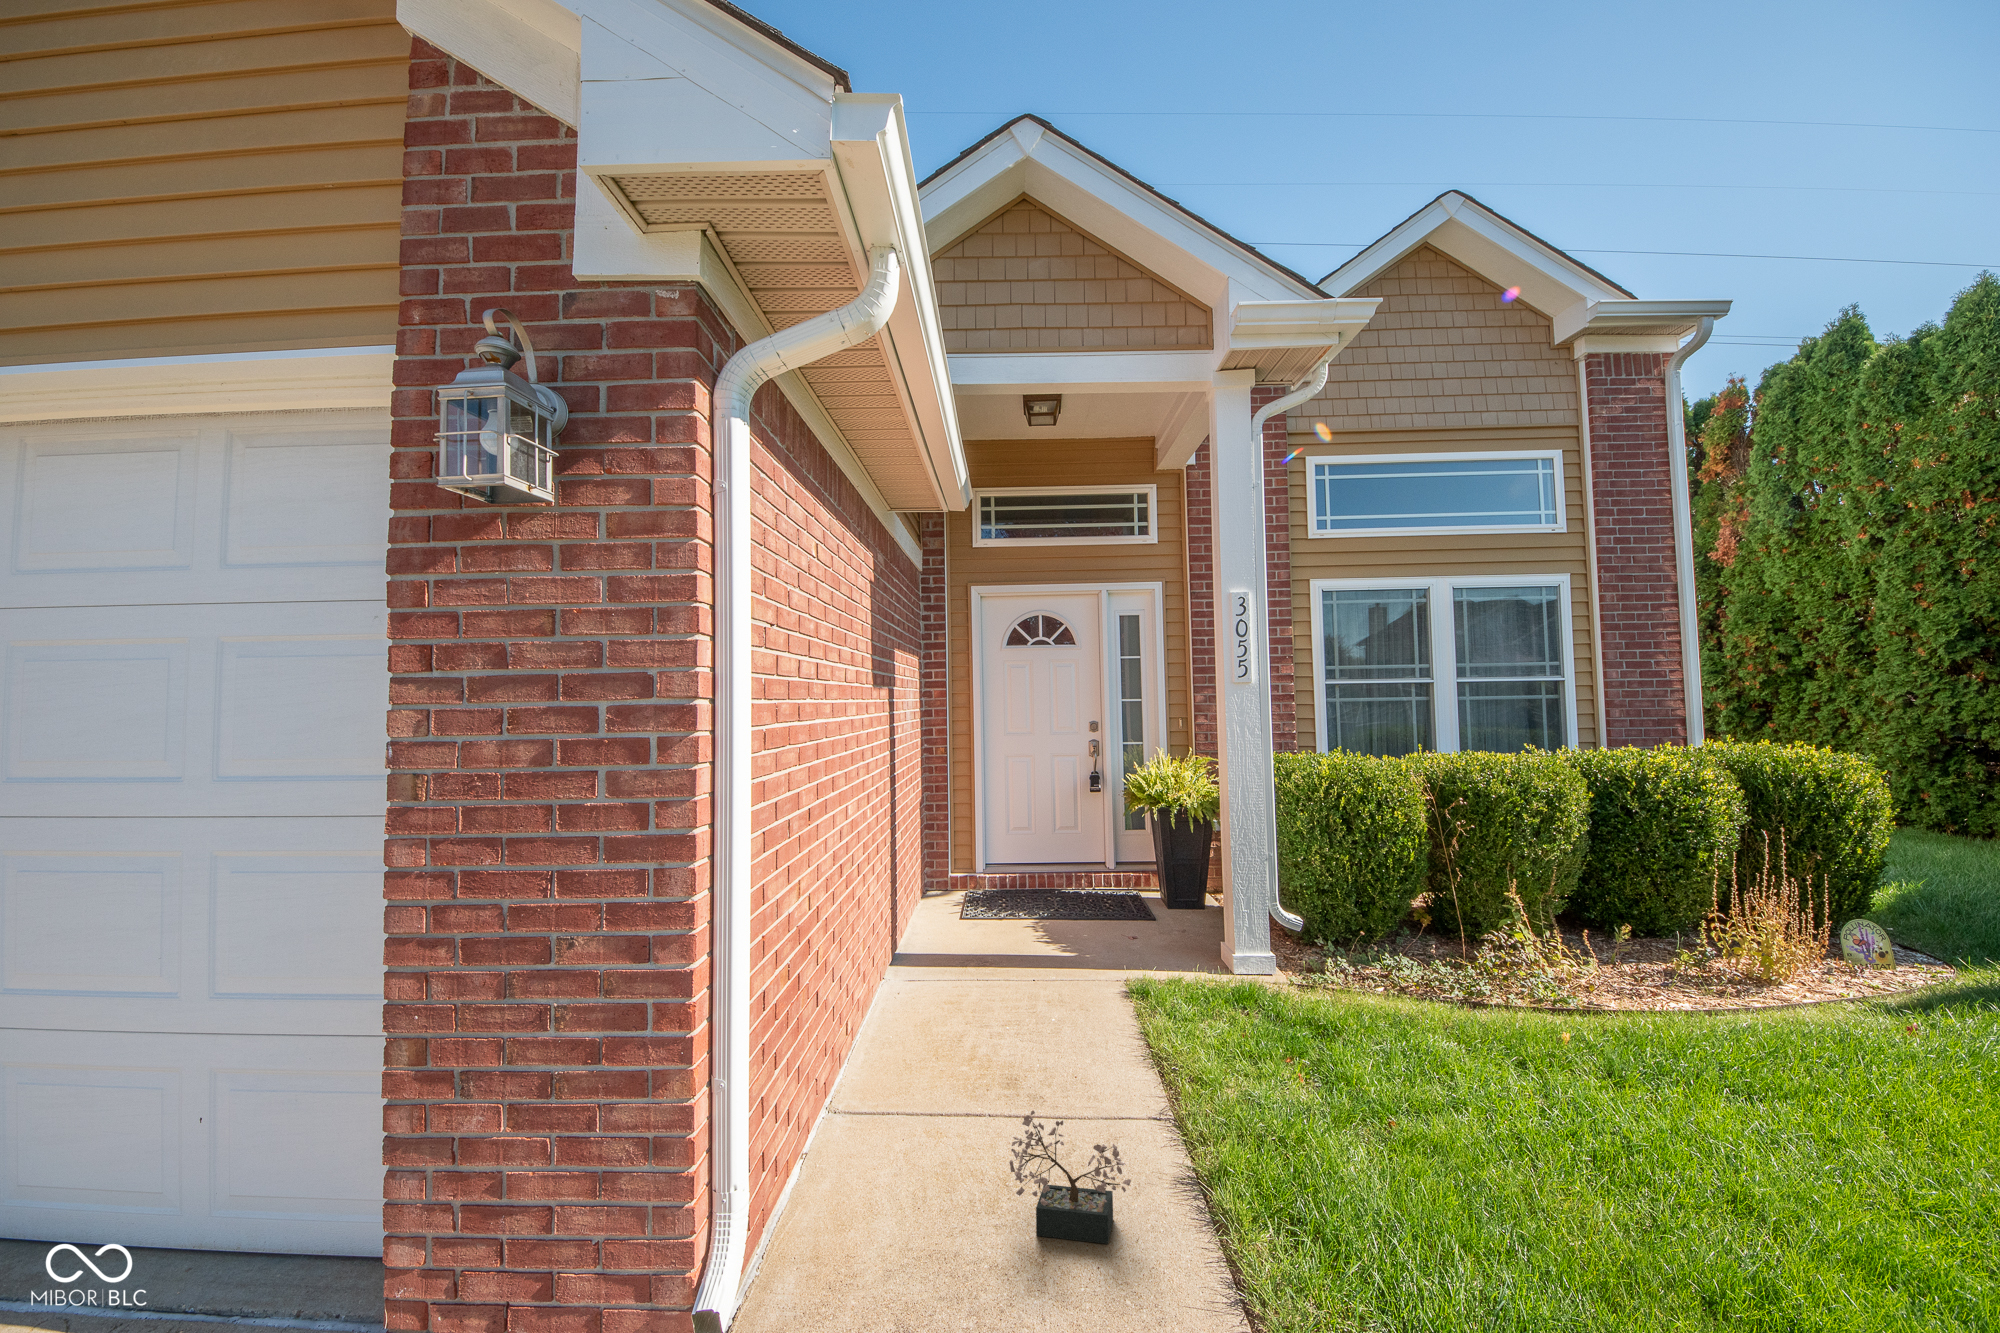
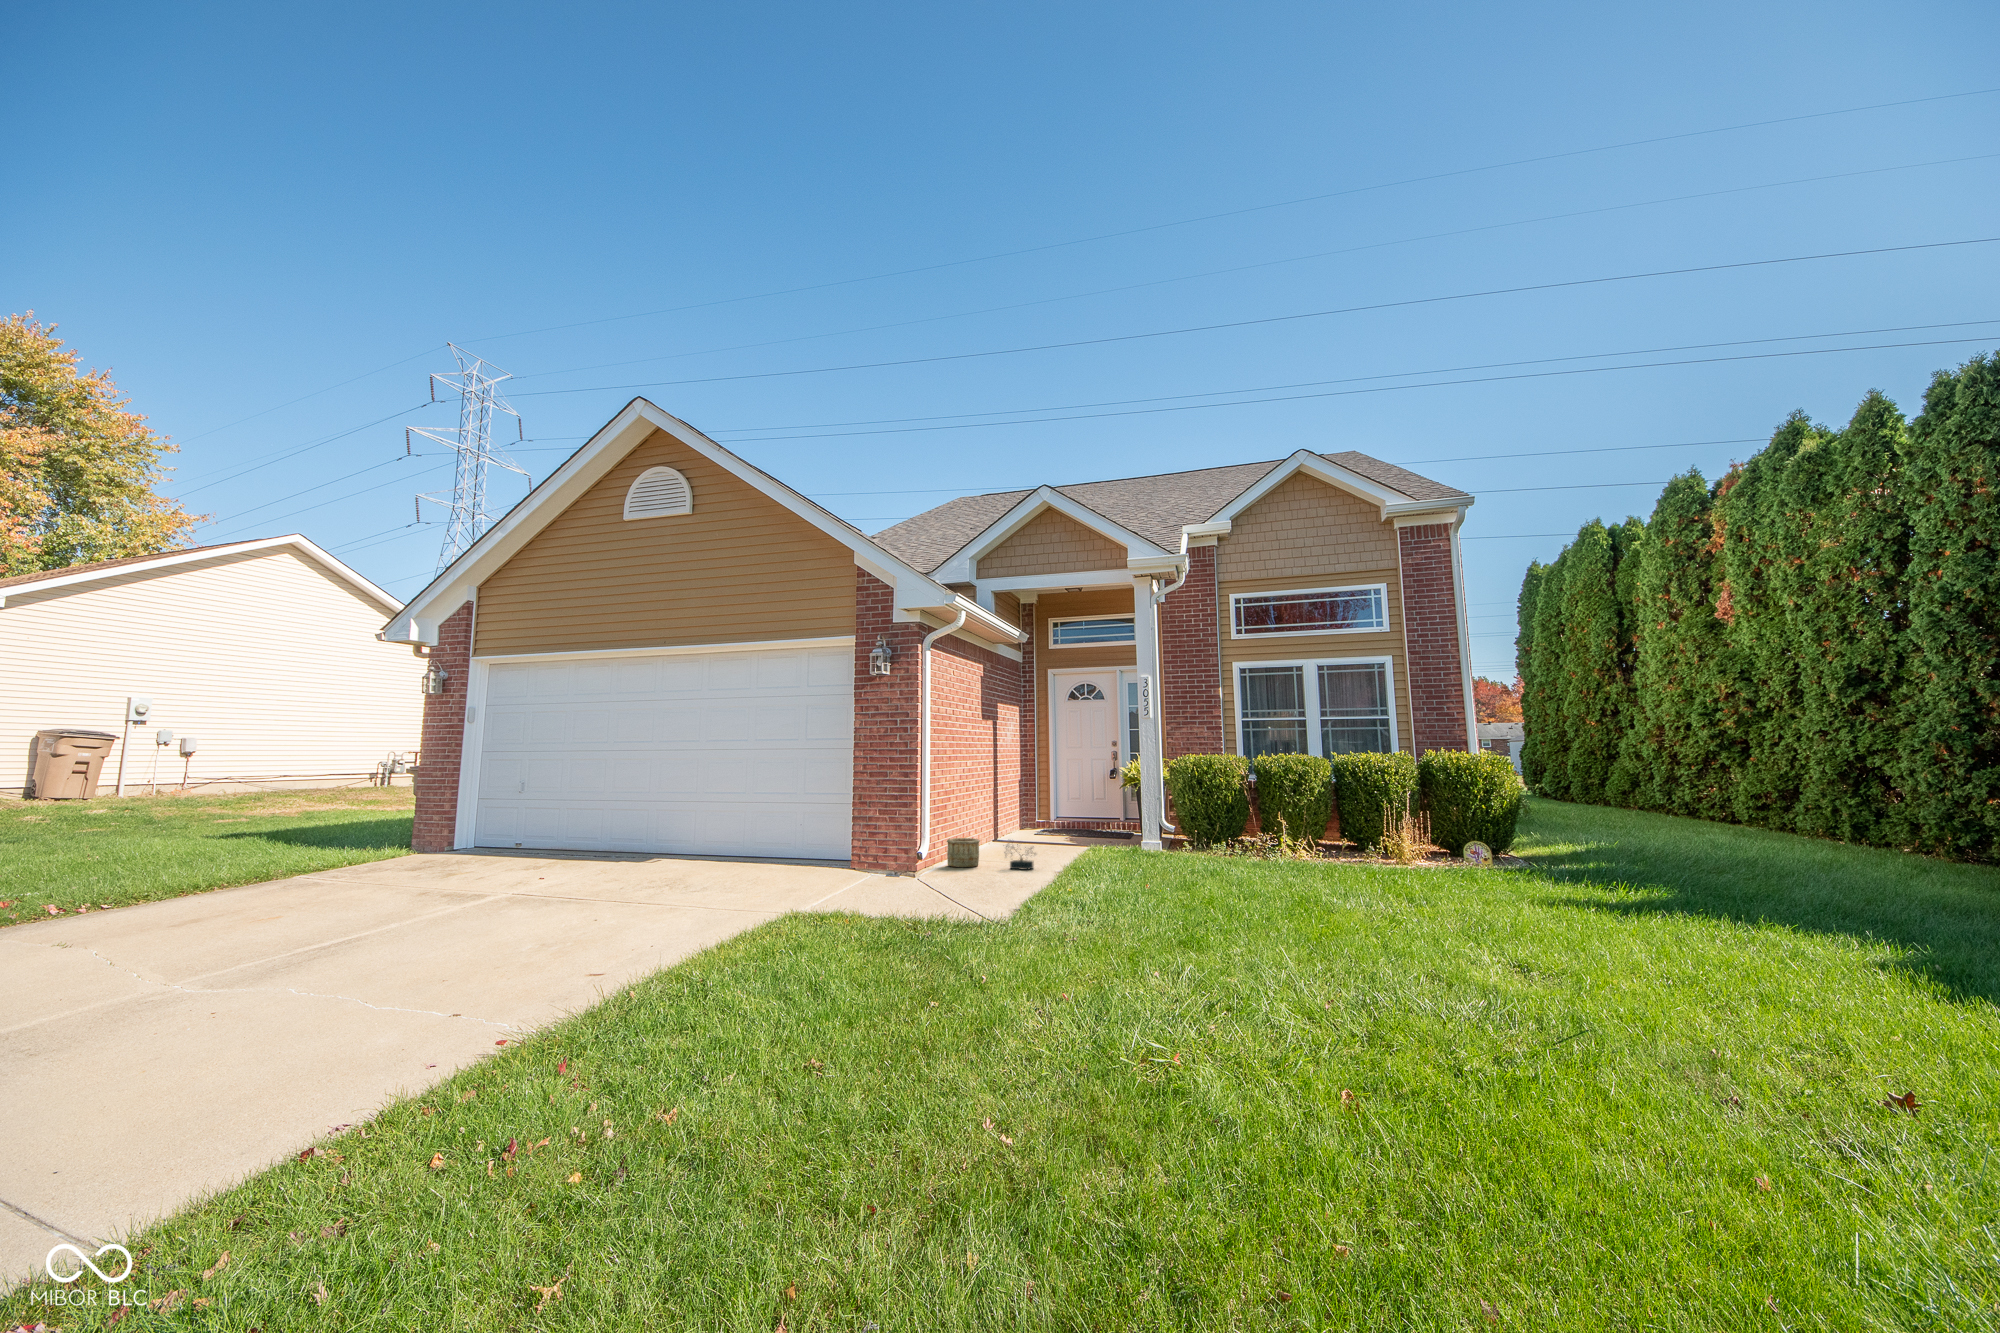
wooden bucket: none [801,1090,915,1233] -> present [947,838,980,867]

